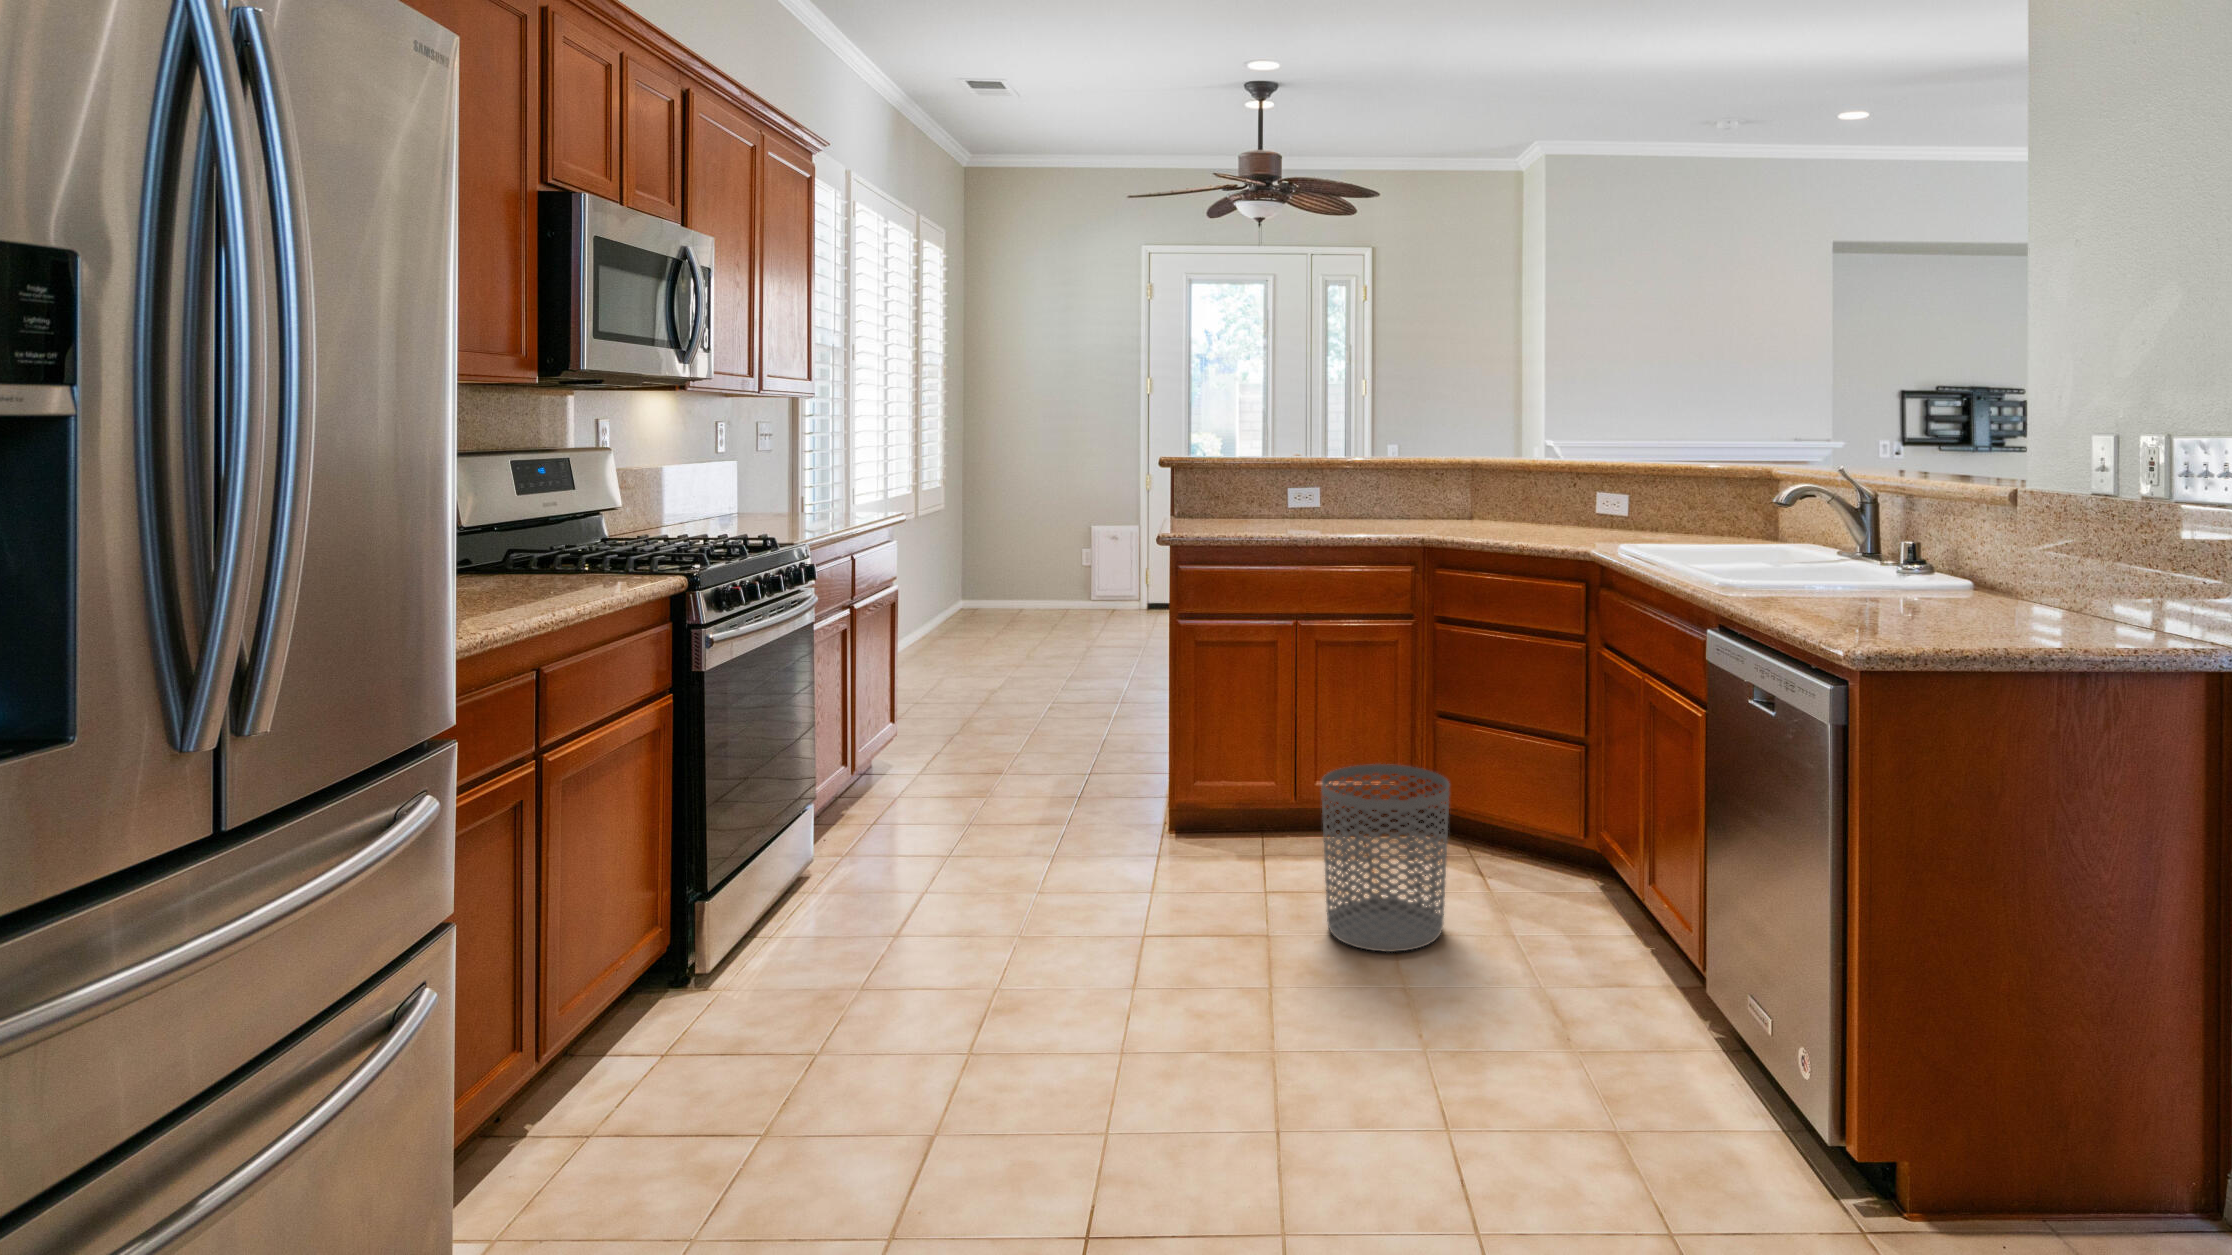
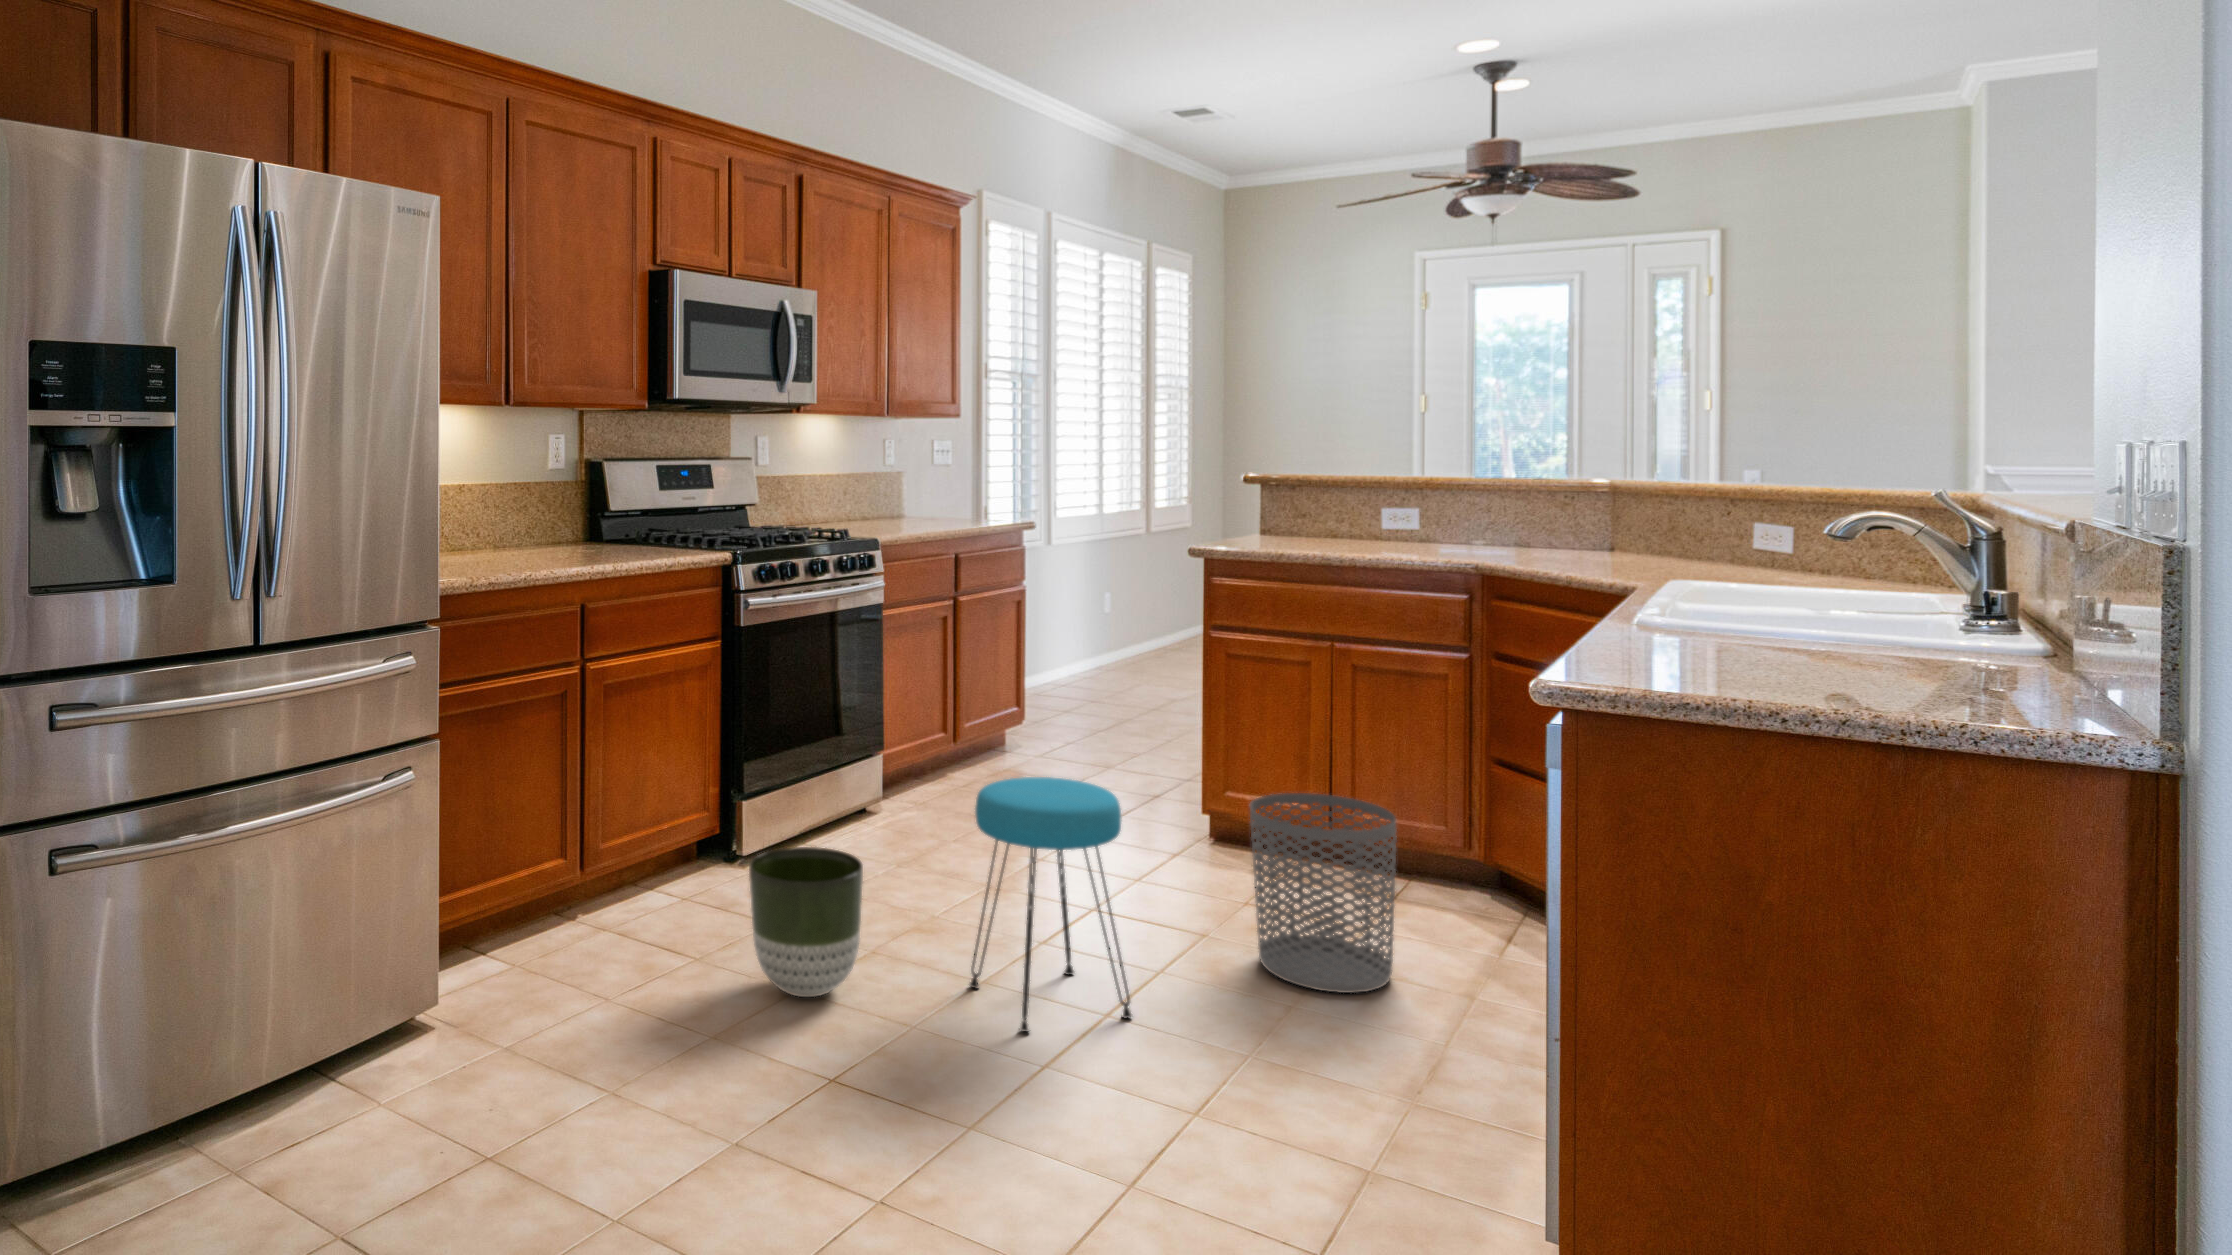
stool: none [1116,796,1294,1081] -> present [969,777,1132,1032]
planter: none [878,933,1023,1128] -> present [749,847,863,997]

